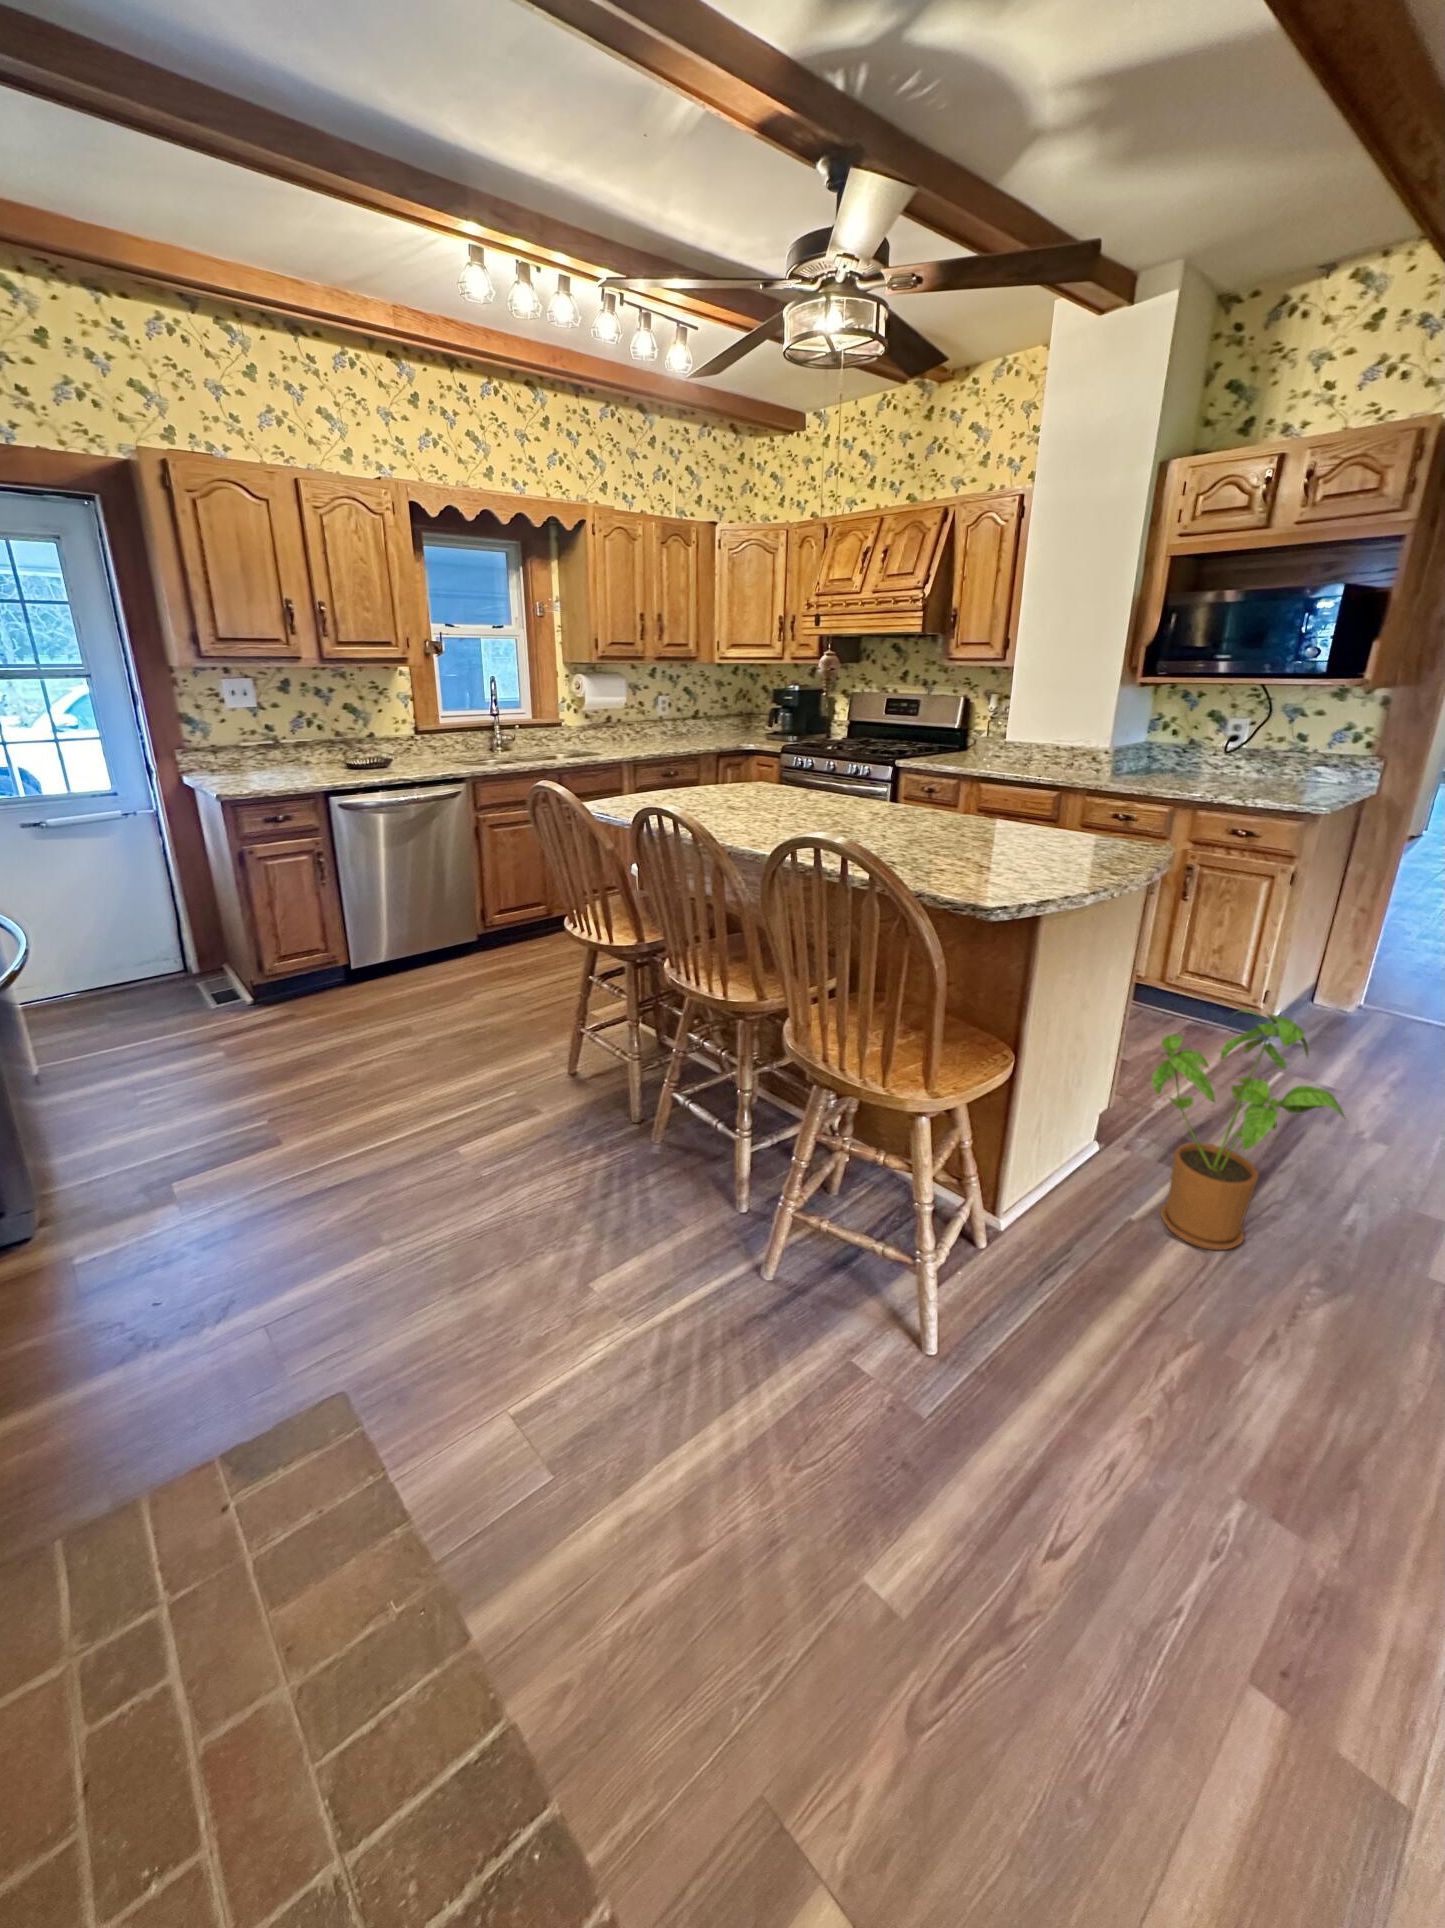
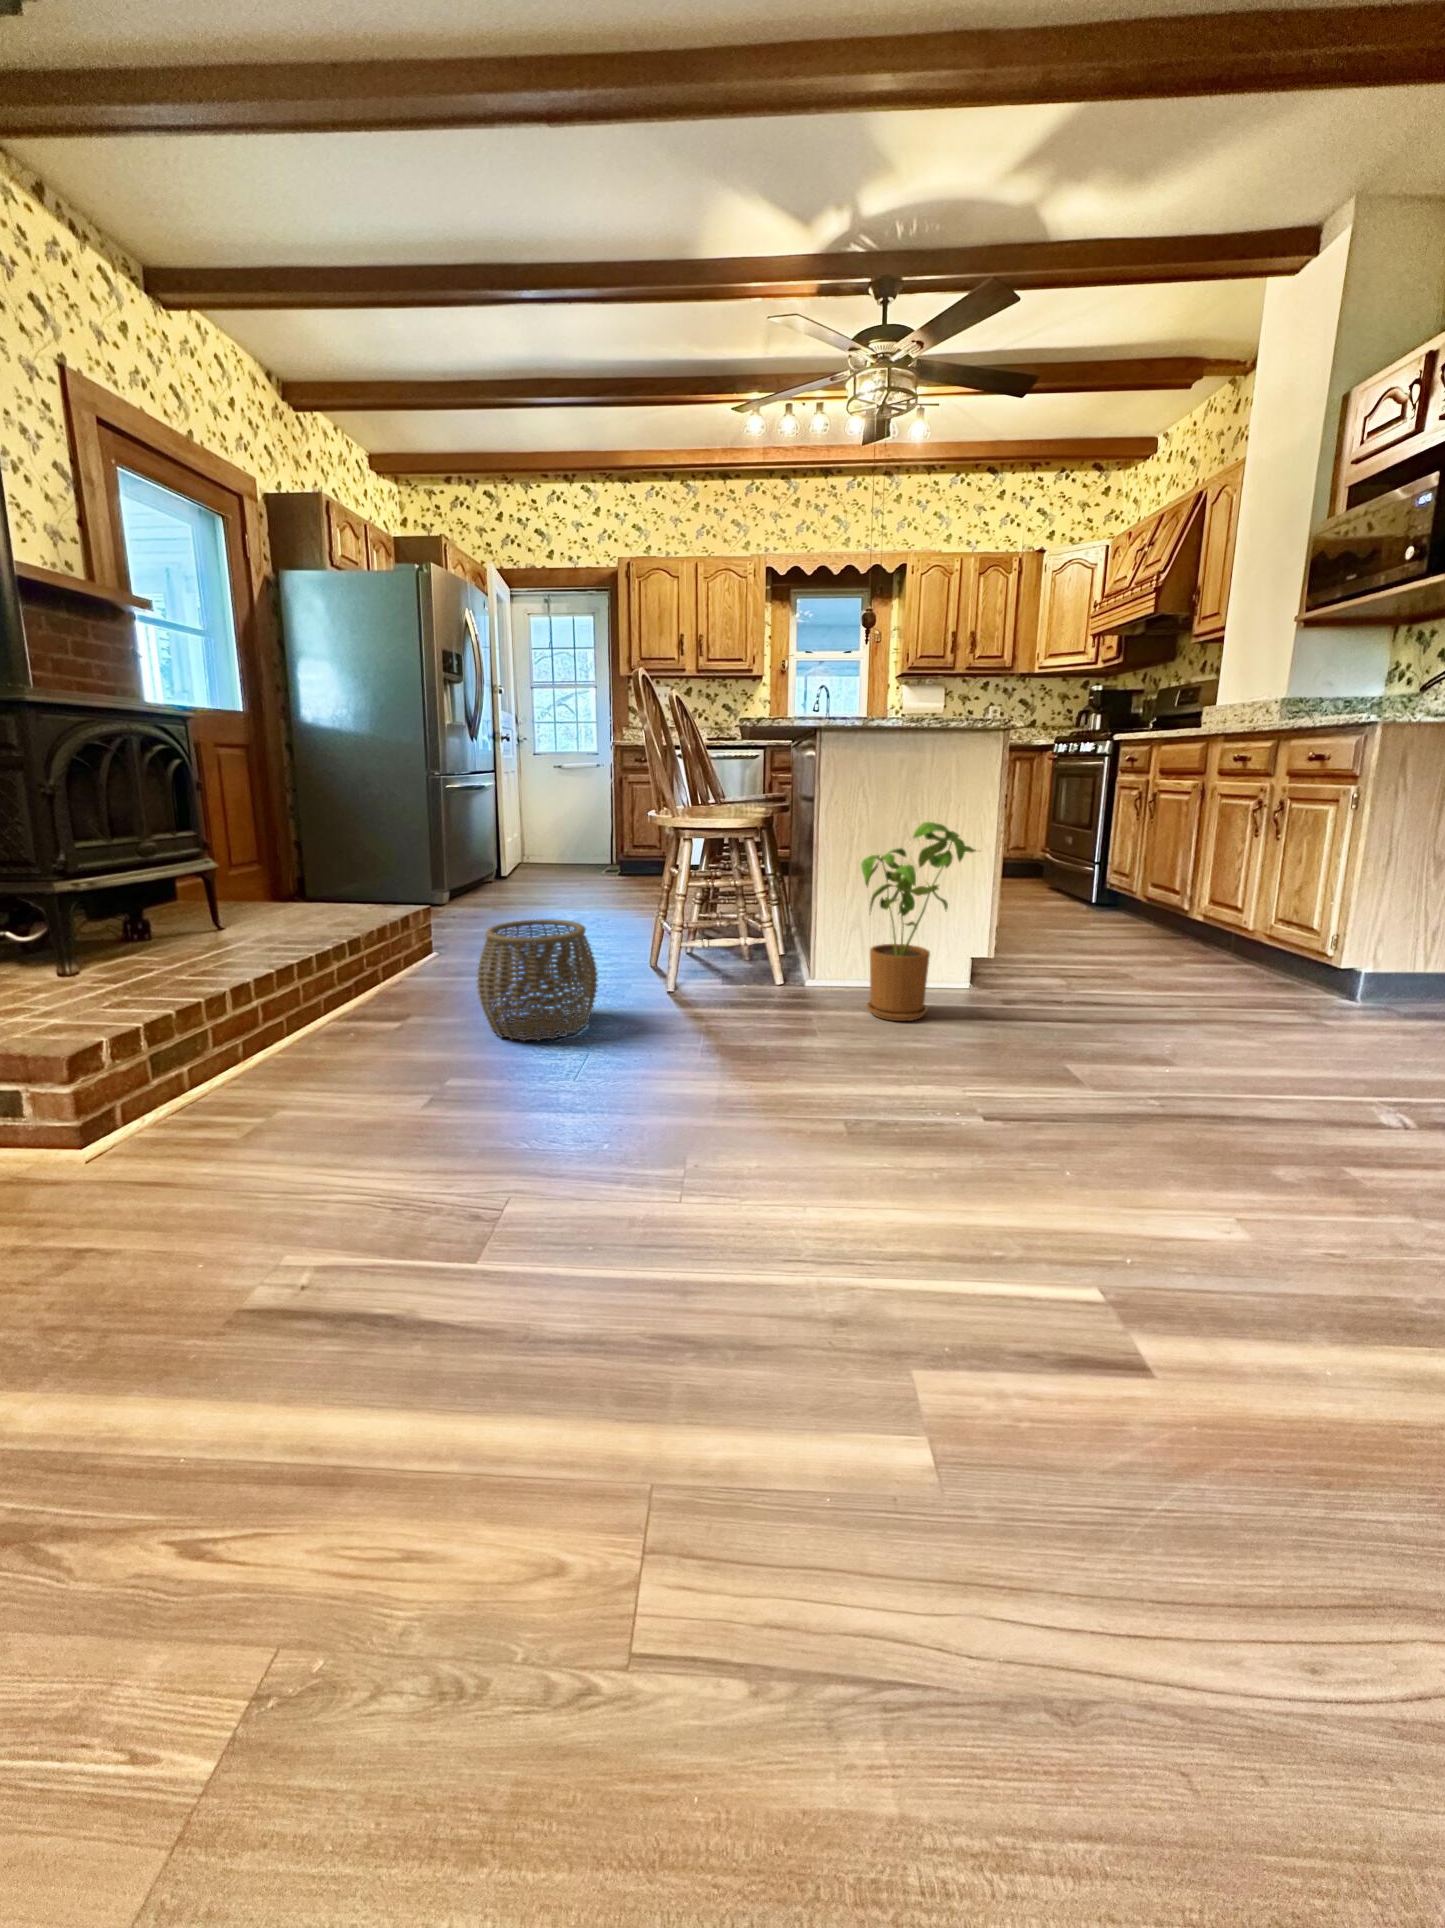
woven basket: none [992,1381,1253,1706] -> present [477,919,598,1041]

